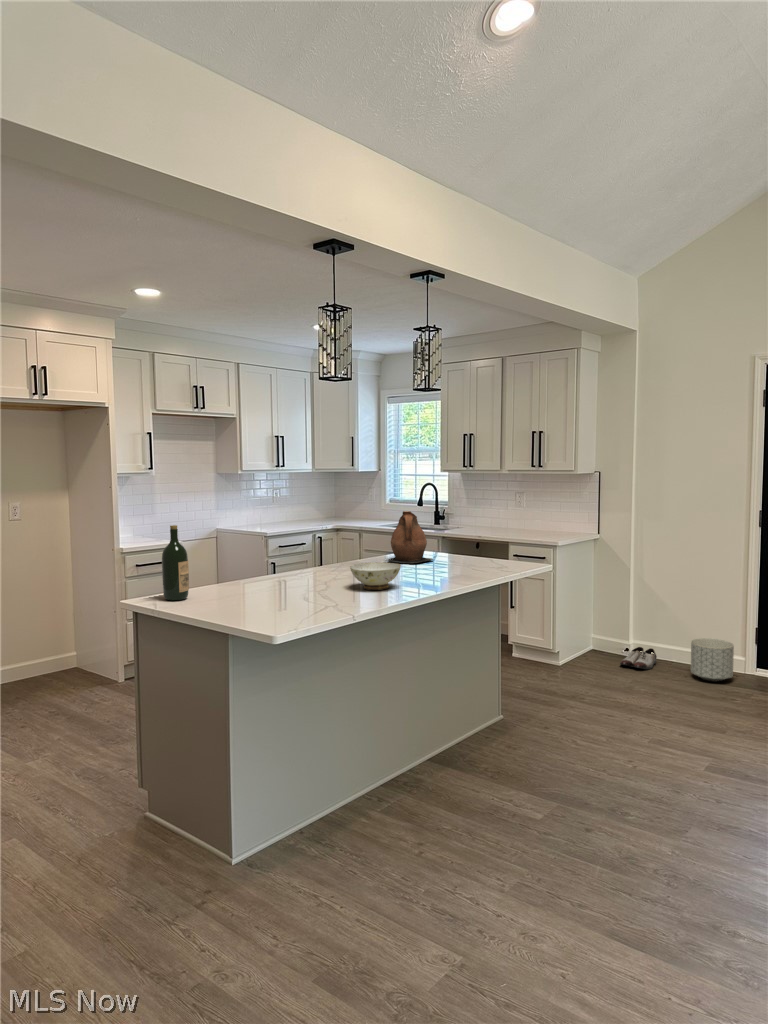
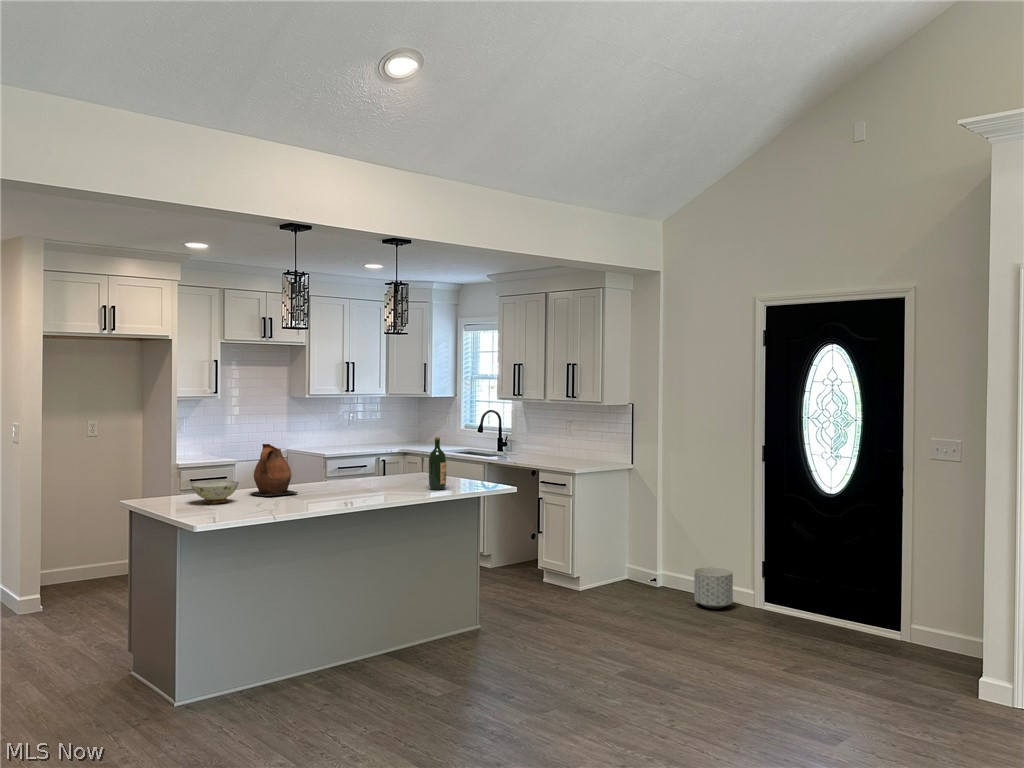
ceramic pitcher: present [388,511,433,563] -> present [252,444,298,496]
wine bottle: present [162,525,189,601] -> present [429,437,446,490]
ceramic bowl: present [350,562,401,590] -> present [192,481,239,504]
shoe: present [620,647,657,669] -> none [636,576,676,597]

